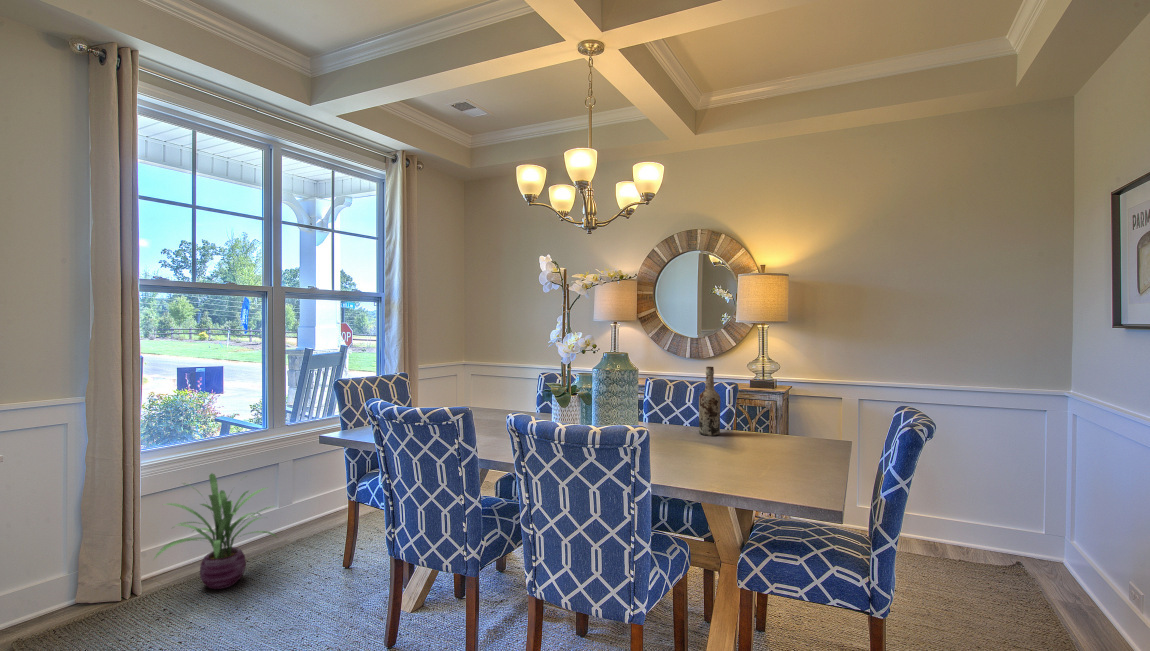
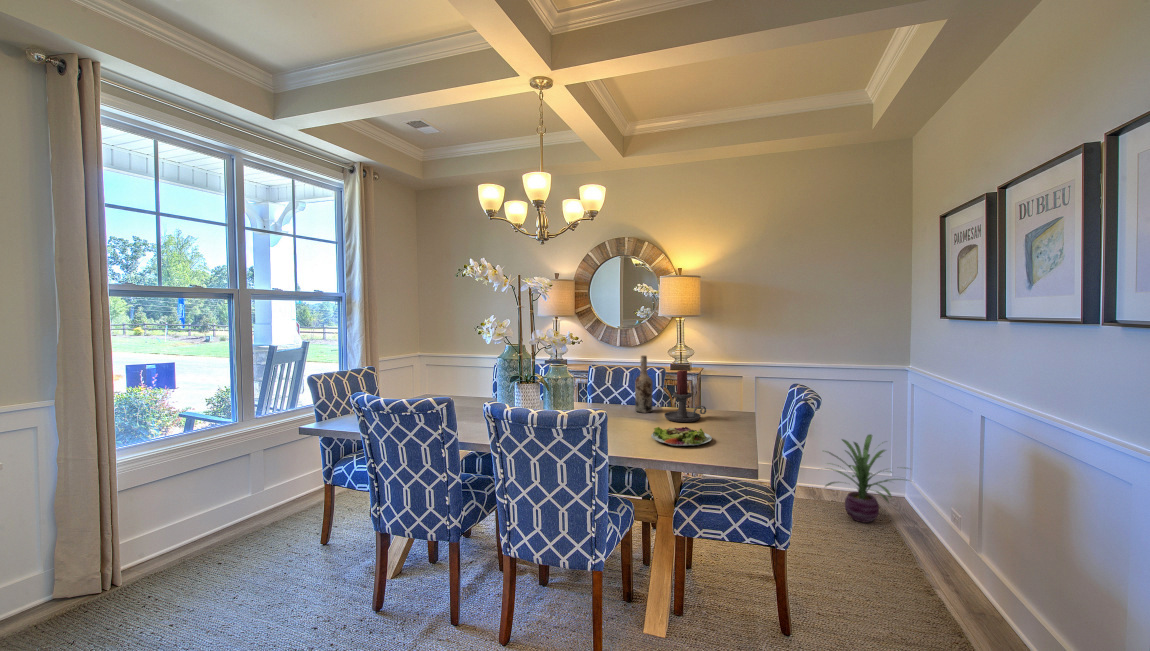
candle holder: none [733,384,787,449] -> present [664,370,706,422]
salad plate: none [711,452,788,477] -> present [651,427,712,446]
decorative plant: present [155,473,276,589] -> present [826,434,907,523]

